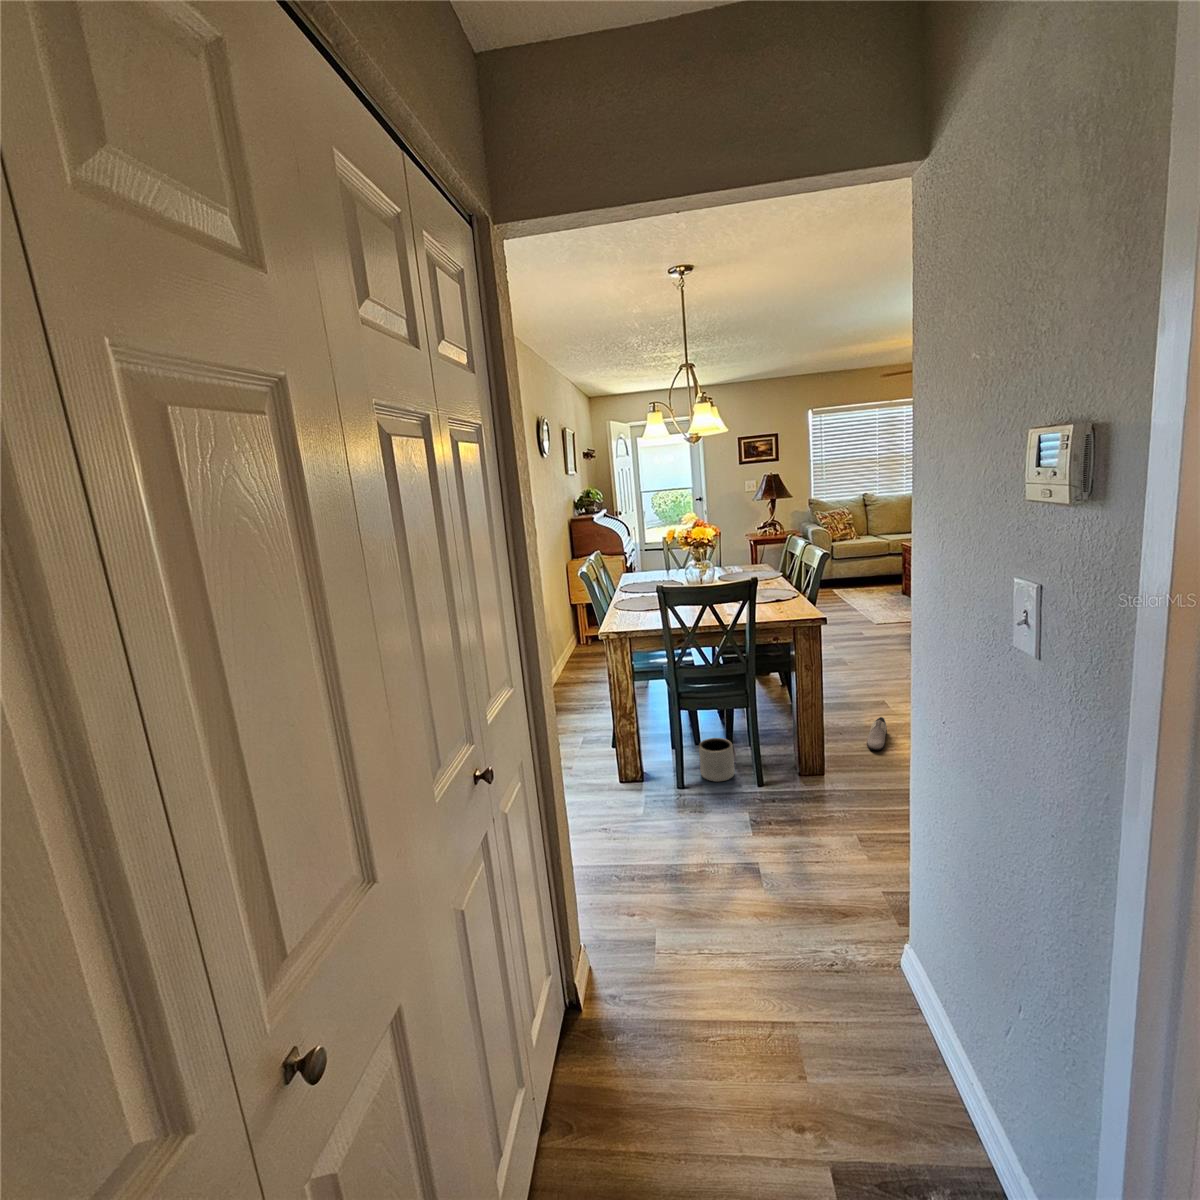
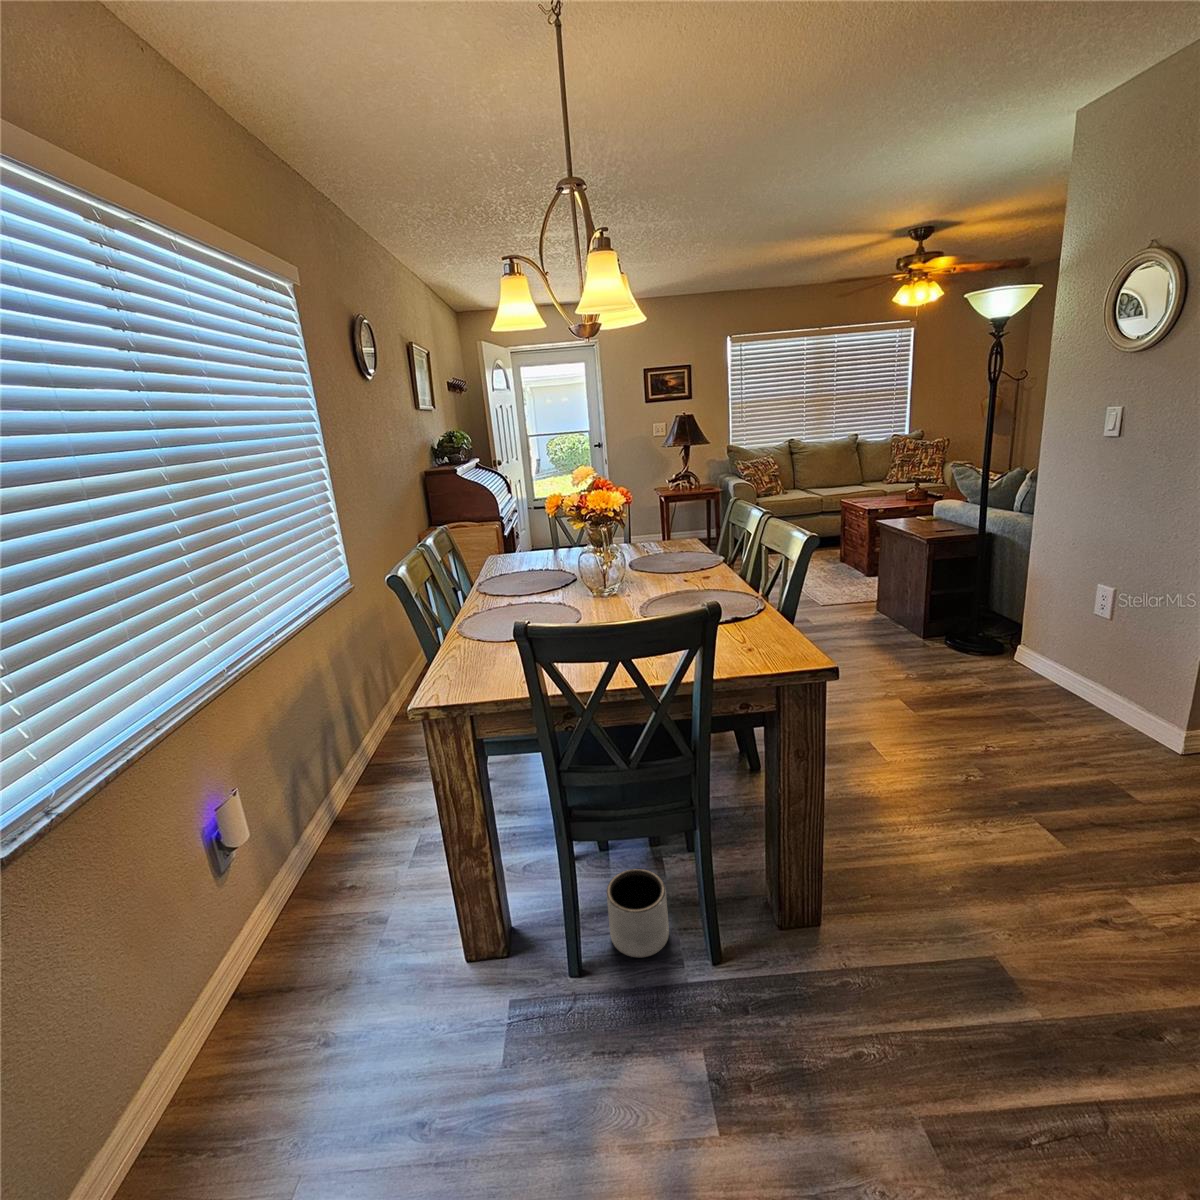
shoe: present [867,717,887,750] -> none [870,792,900,861]

